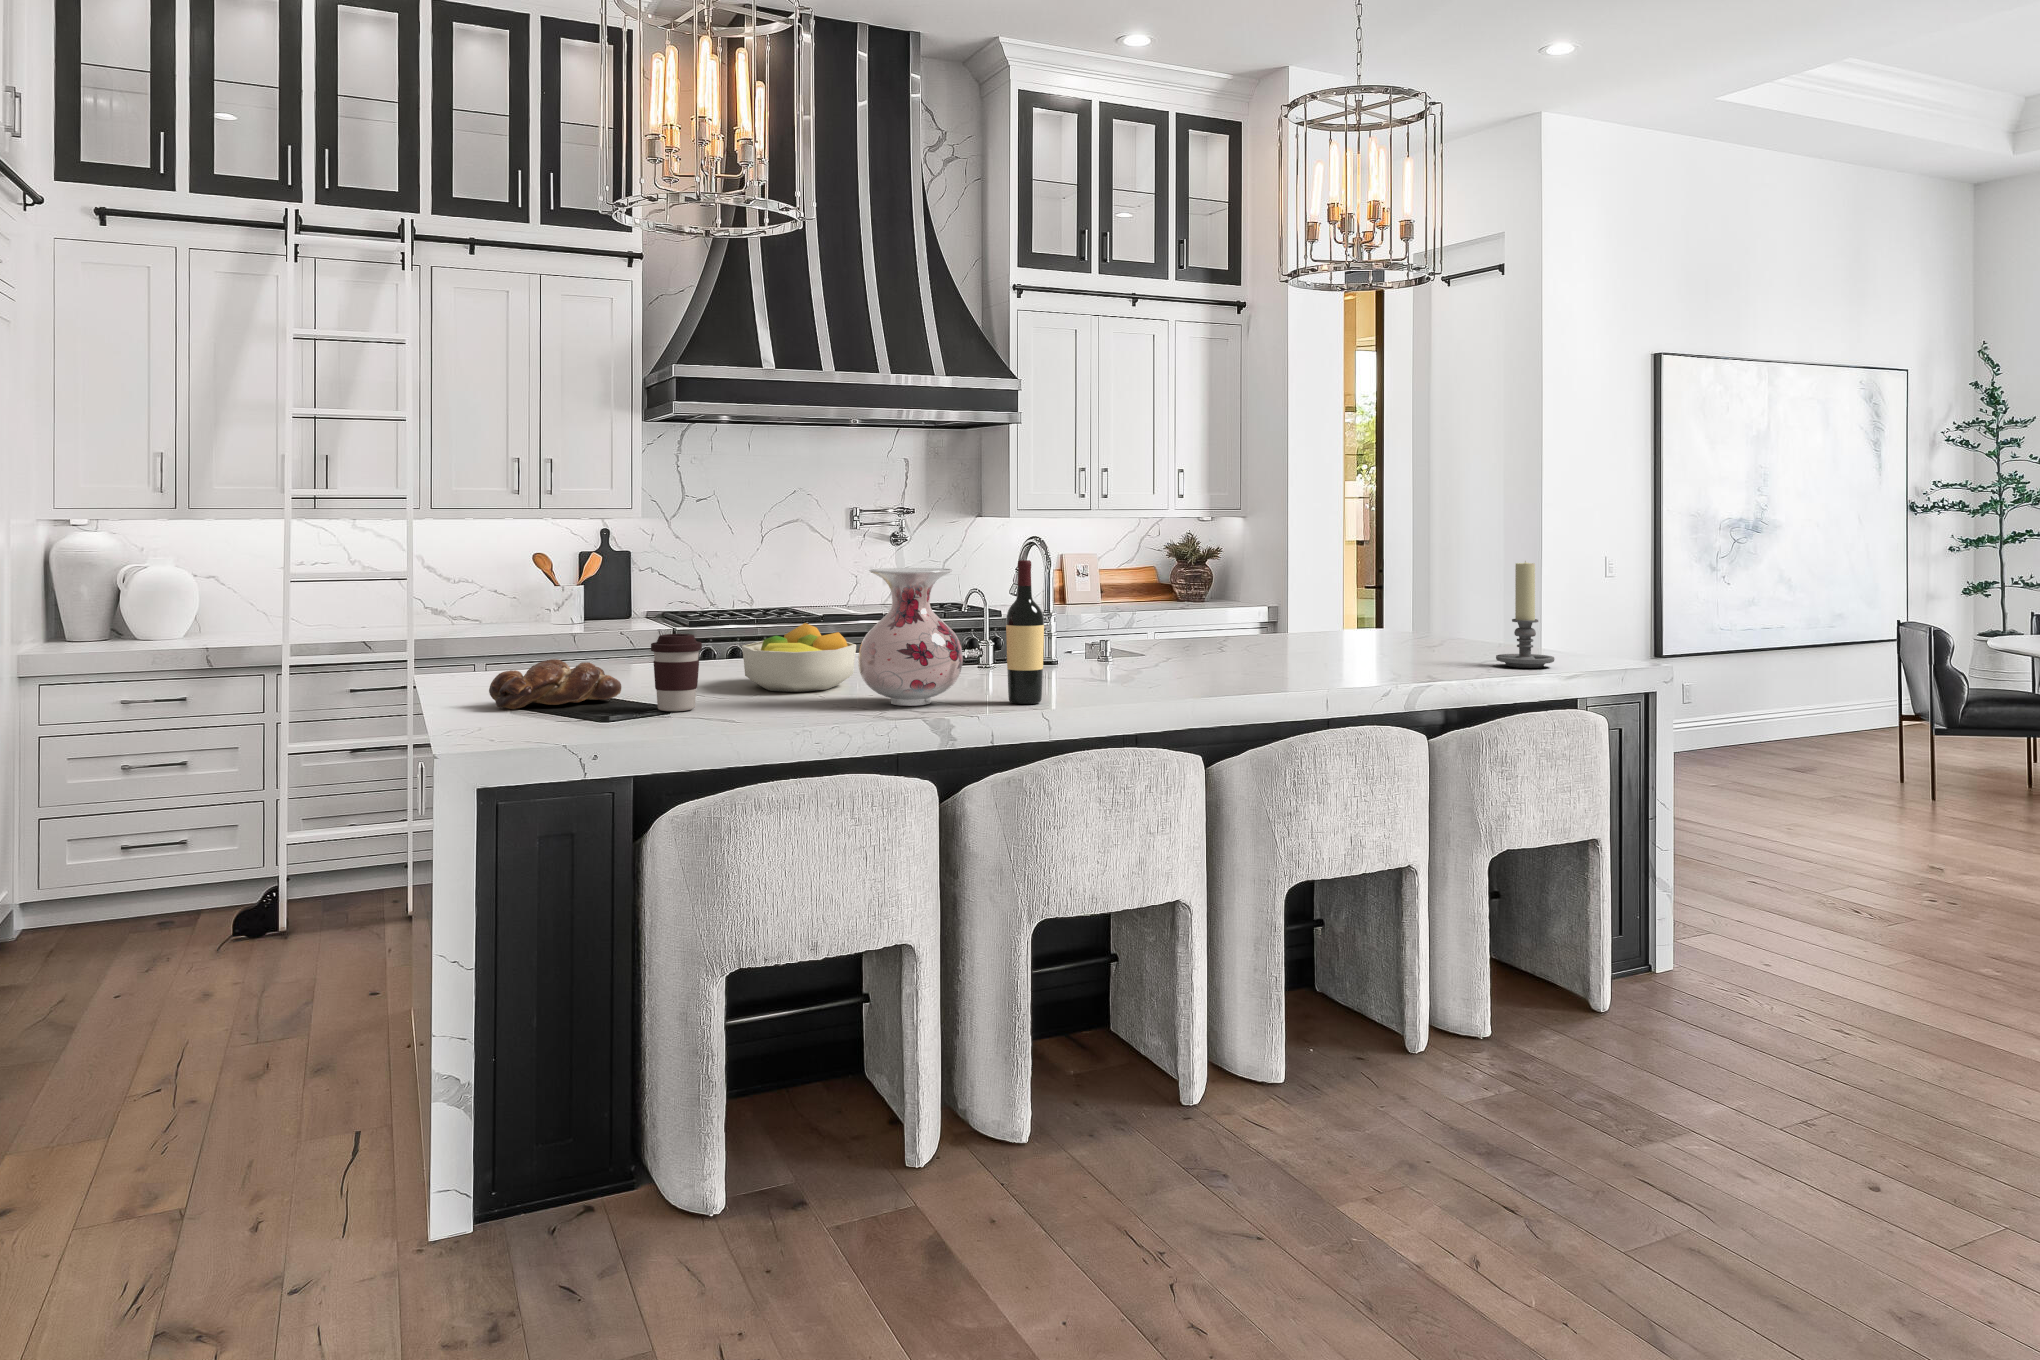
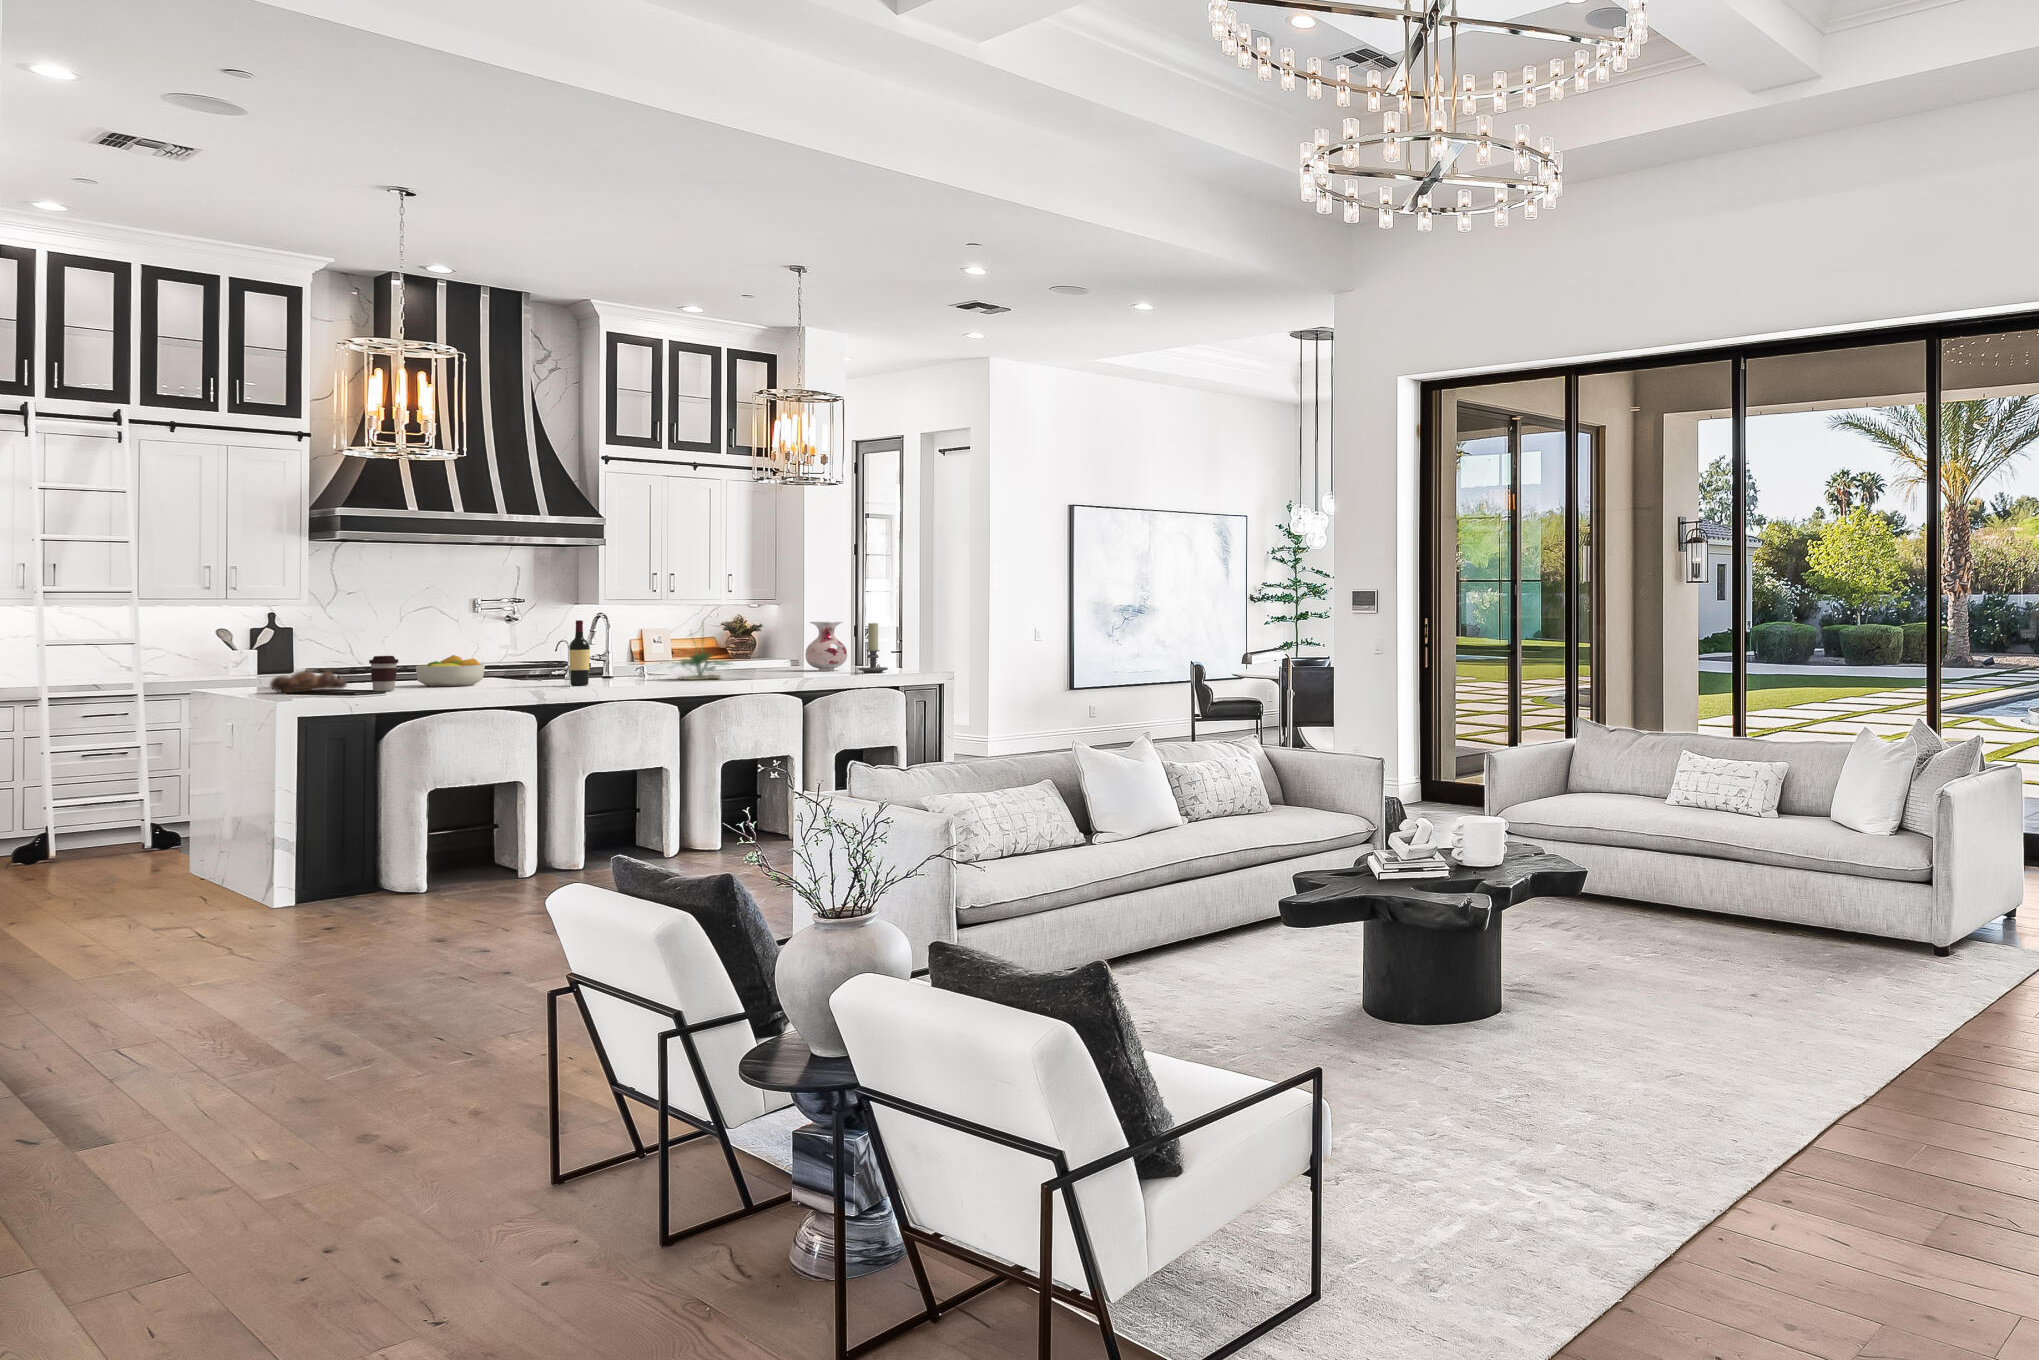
potted plant: none [1147,556,1301,686] -> present [679,623,732,680]
vase: present [858,568,963,706] -> present [805,622,847,671]

